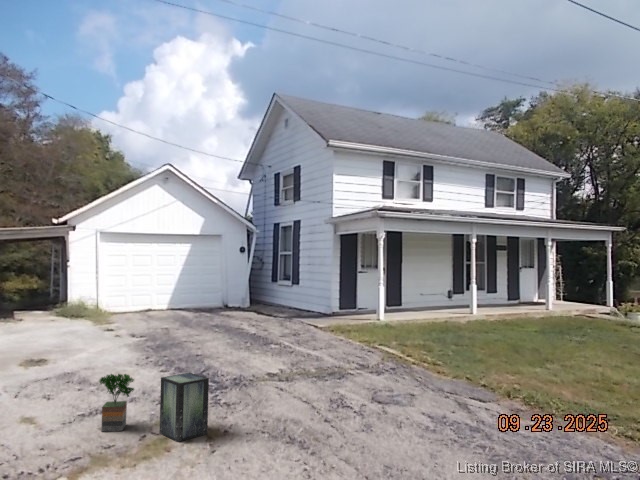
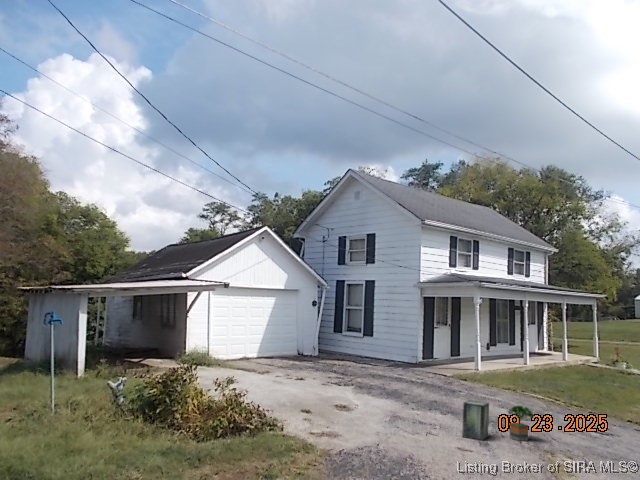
storage box: present [159,373,209,442] -> present [462,400,489,440]

